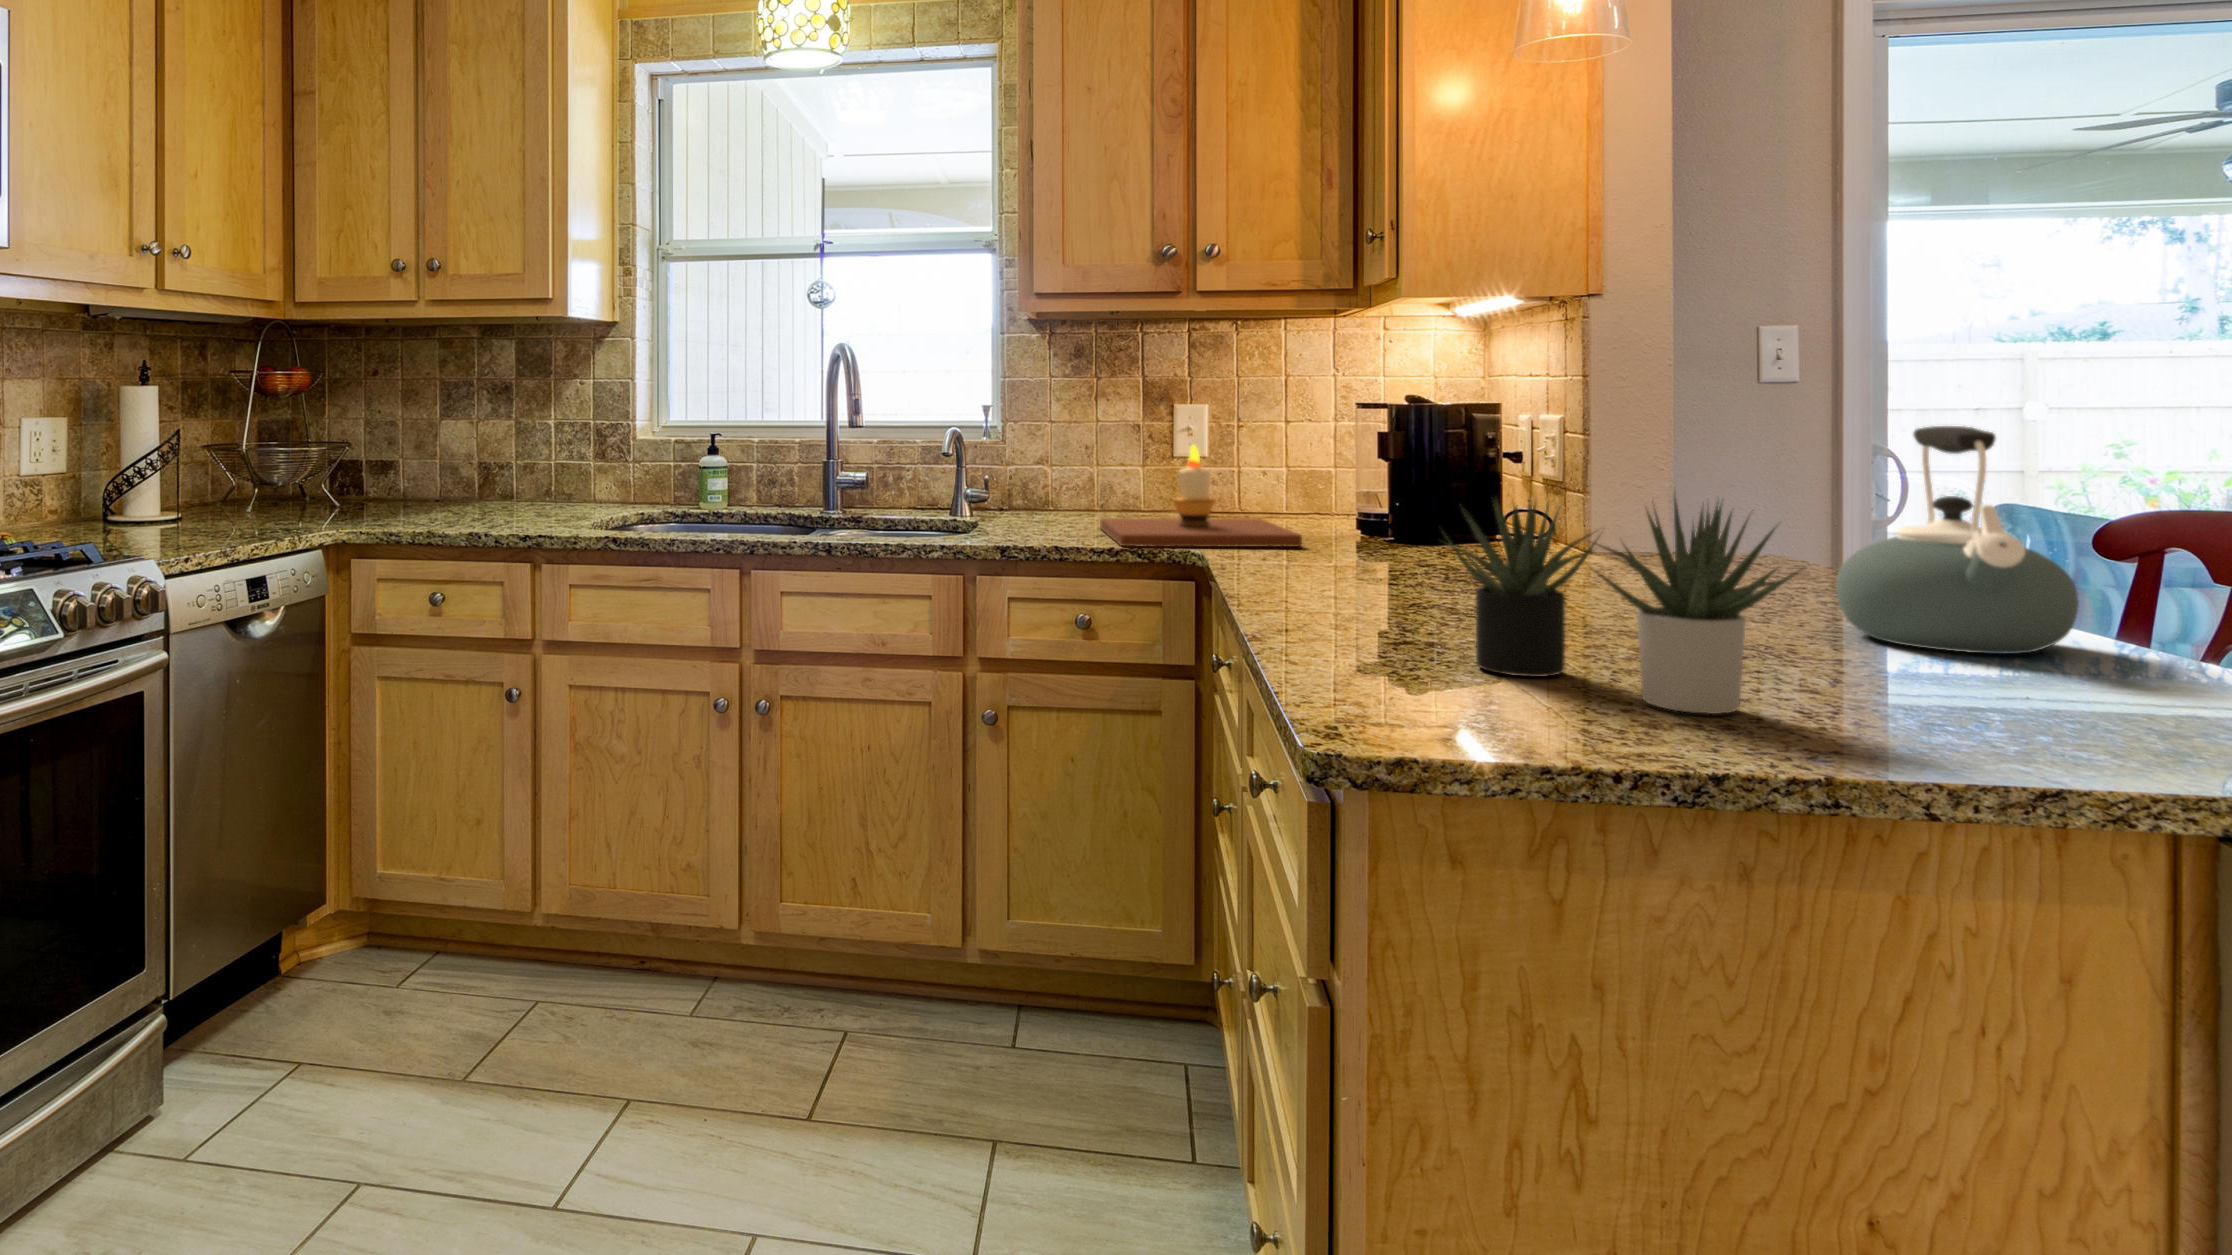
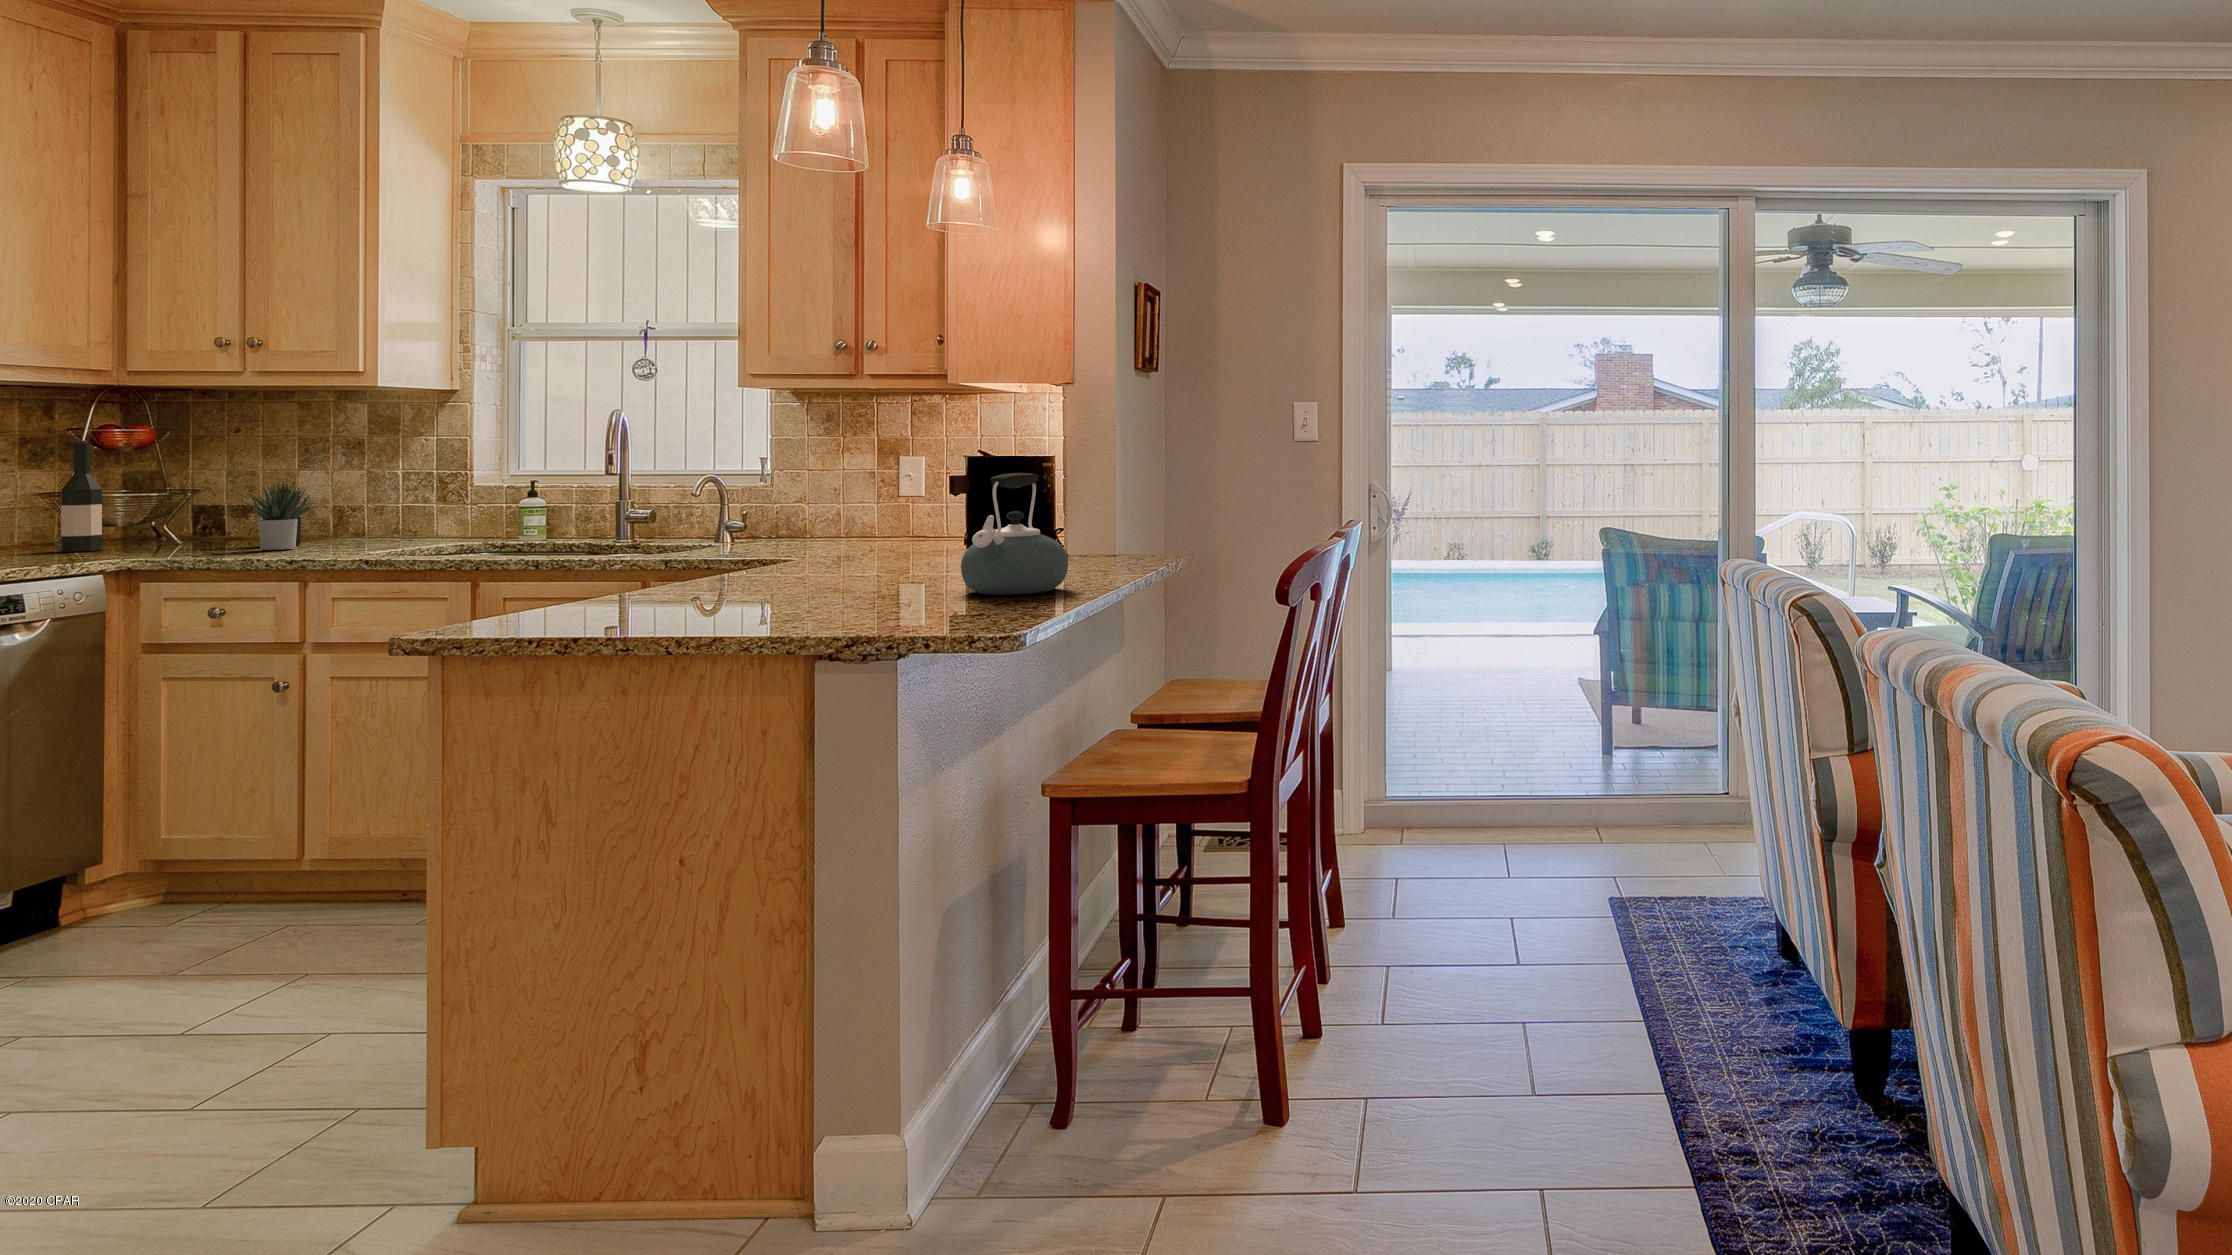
wine bottle: none [237,383,276,515] -> present [61,441,102,552]
candle: present [1100,445,1302,547] -> none [758,485,919,558]
succulent plant: present [1448,497,1800,714] -> present [242,482,320,550]

